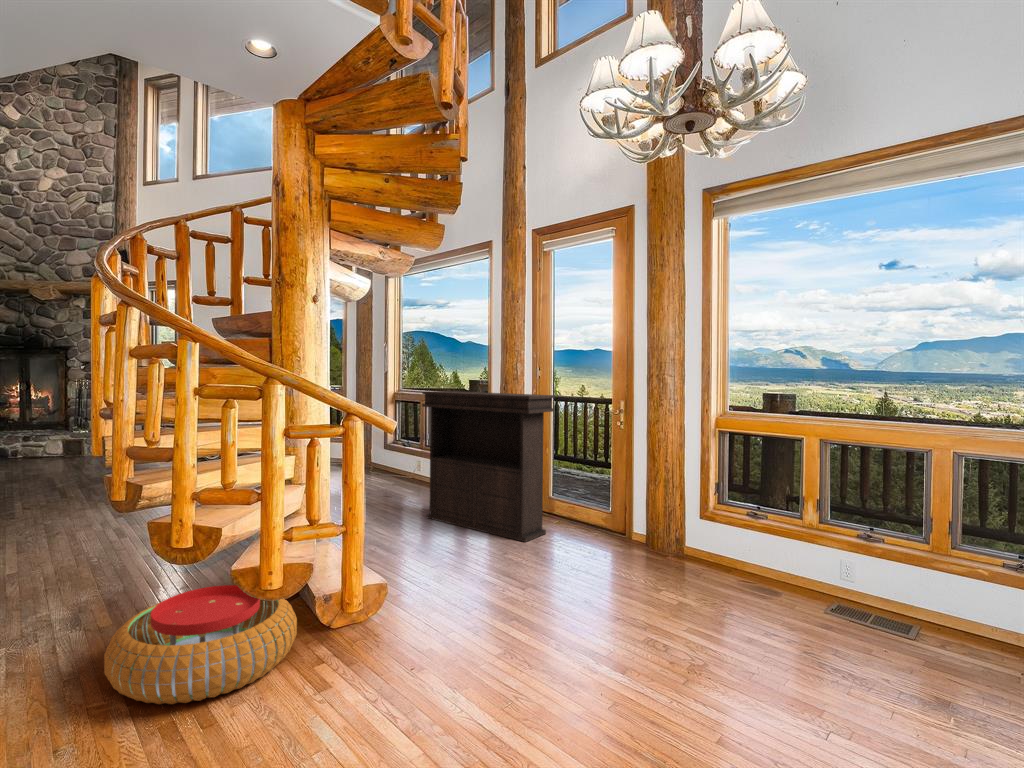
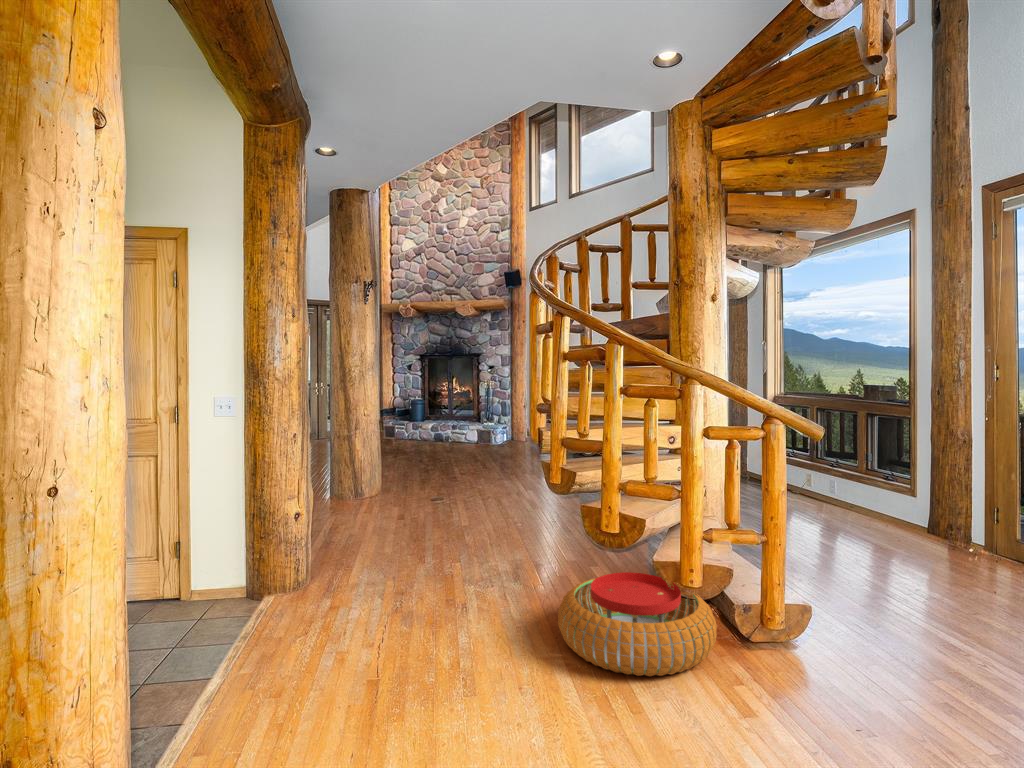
console table: present [422,391,554,542] -> none [820,391,1023,585]

